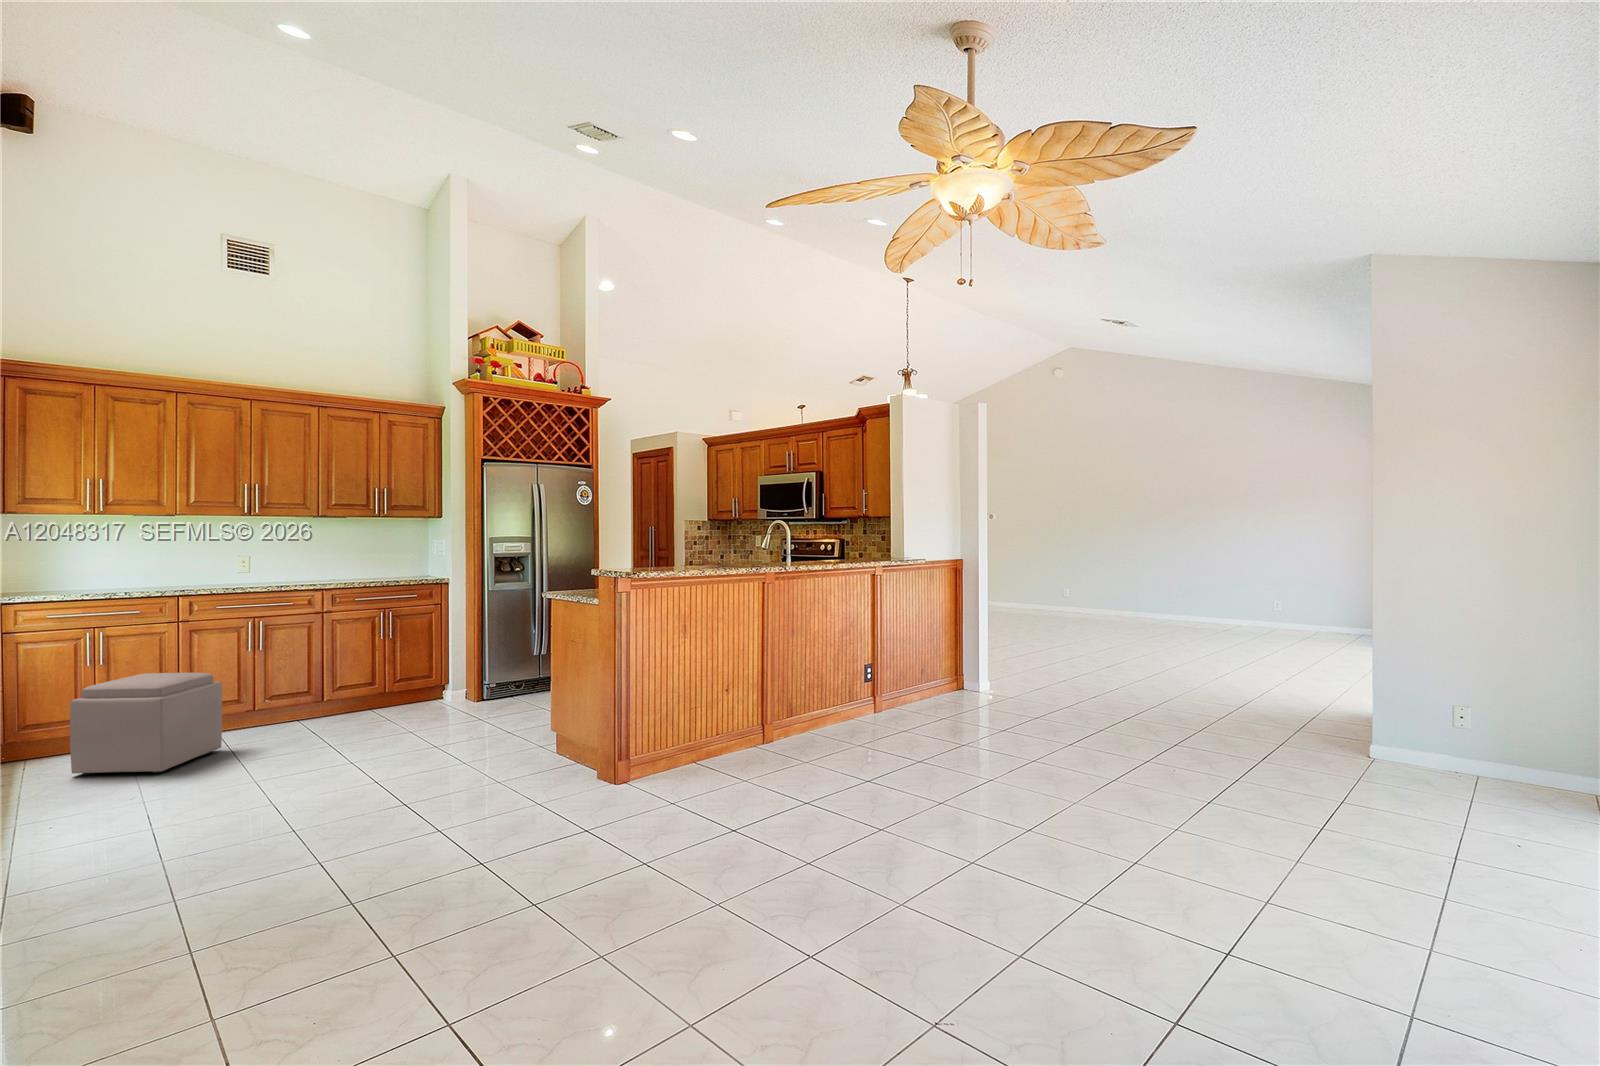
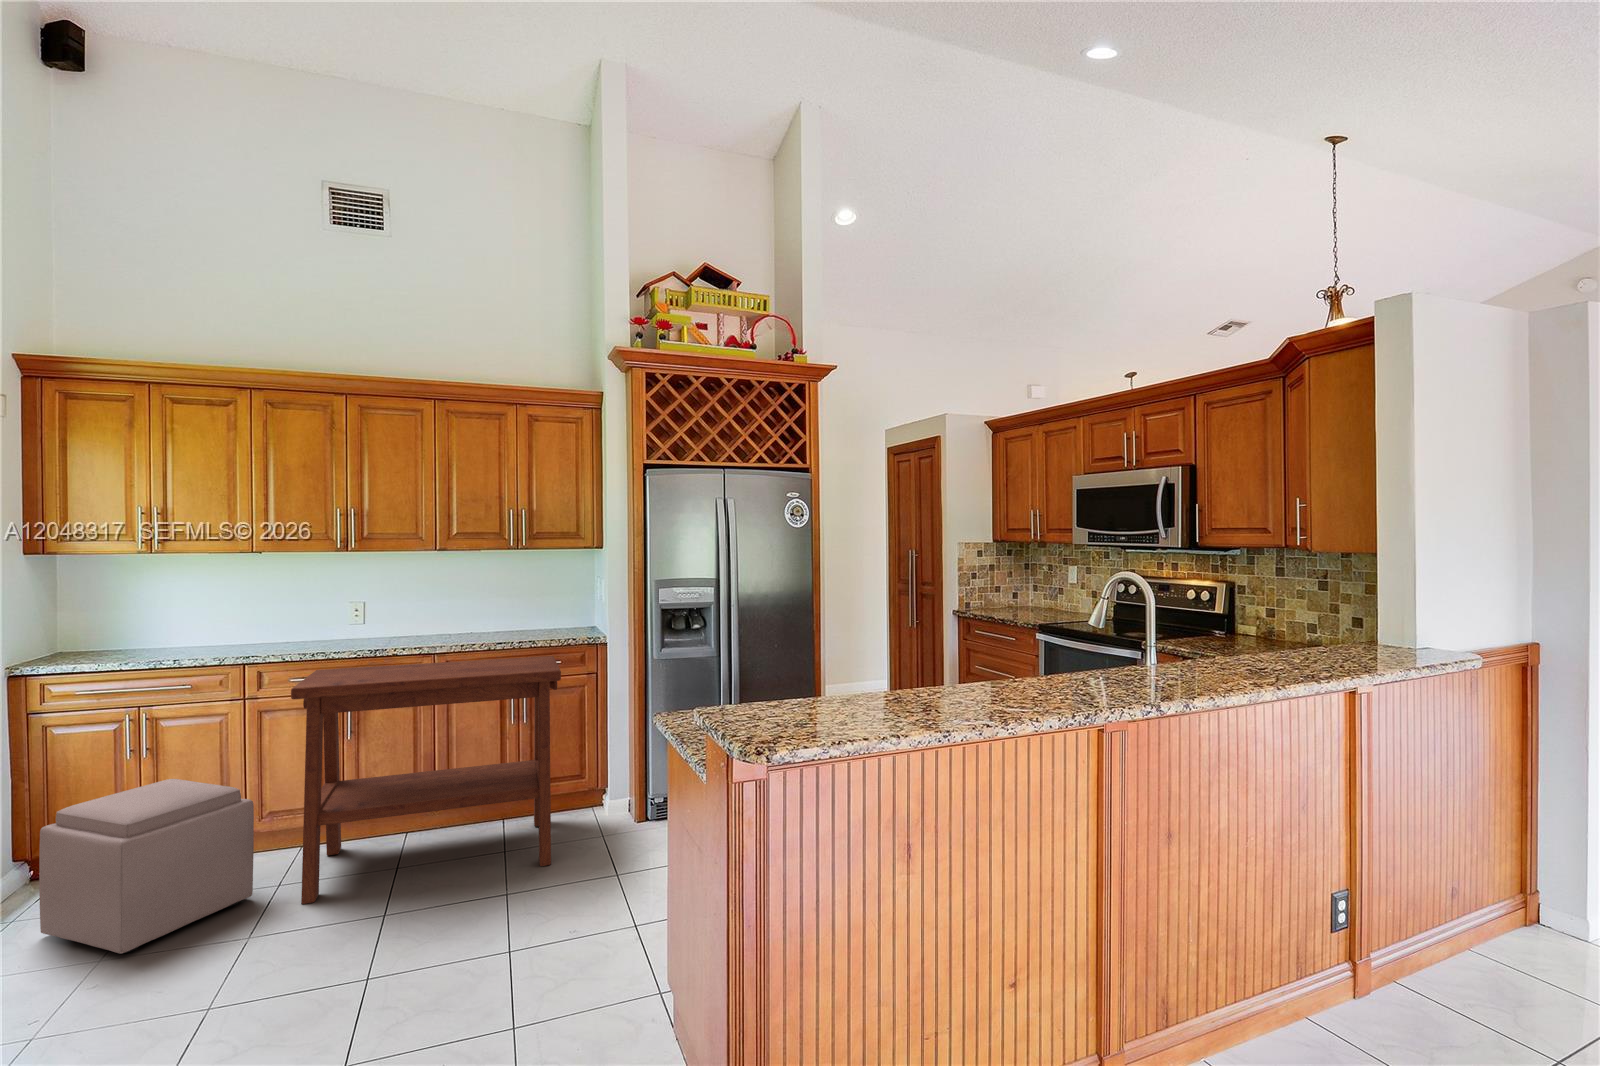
side table: none [240,590,437,748] -> present [291,656,561,904]

